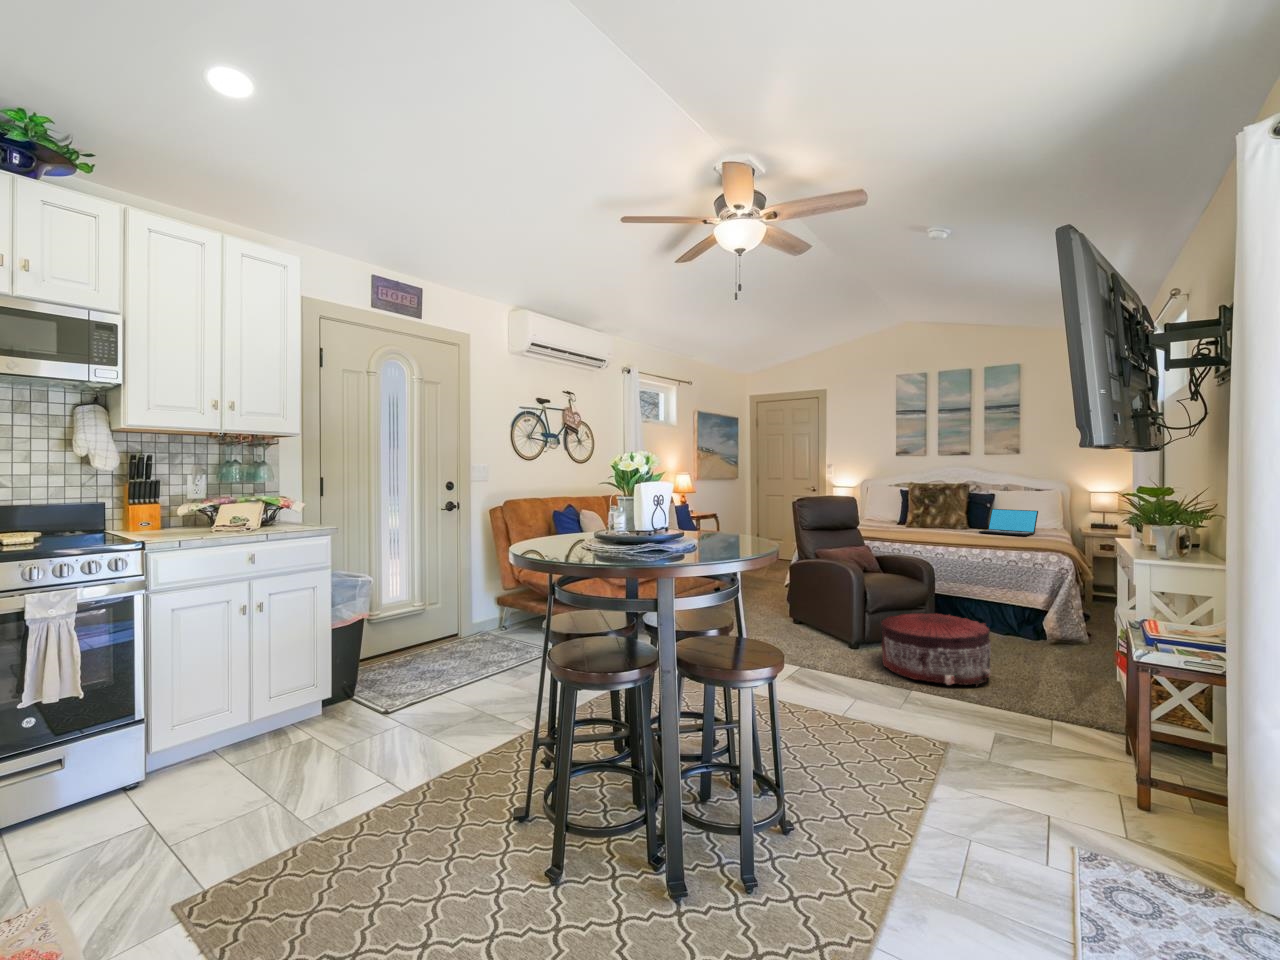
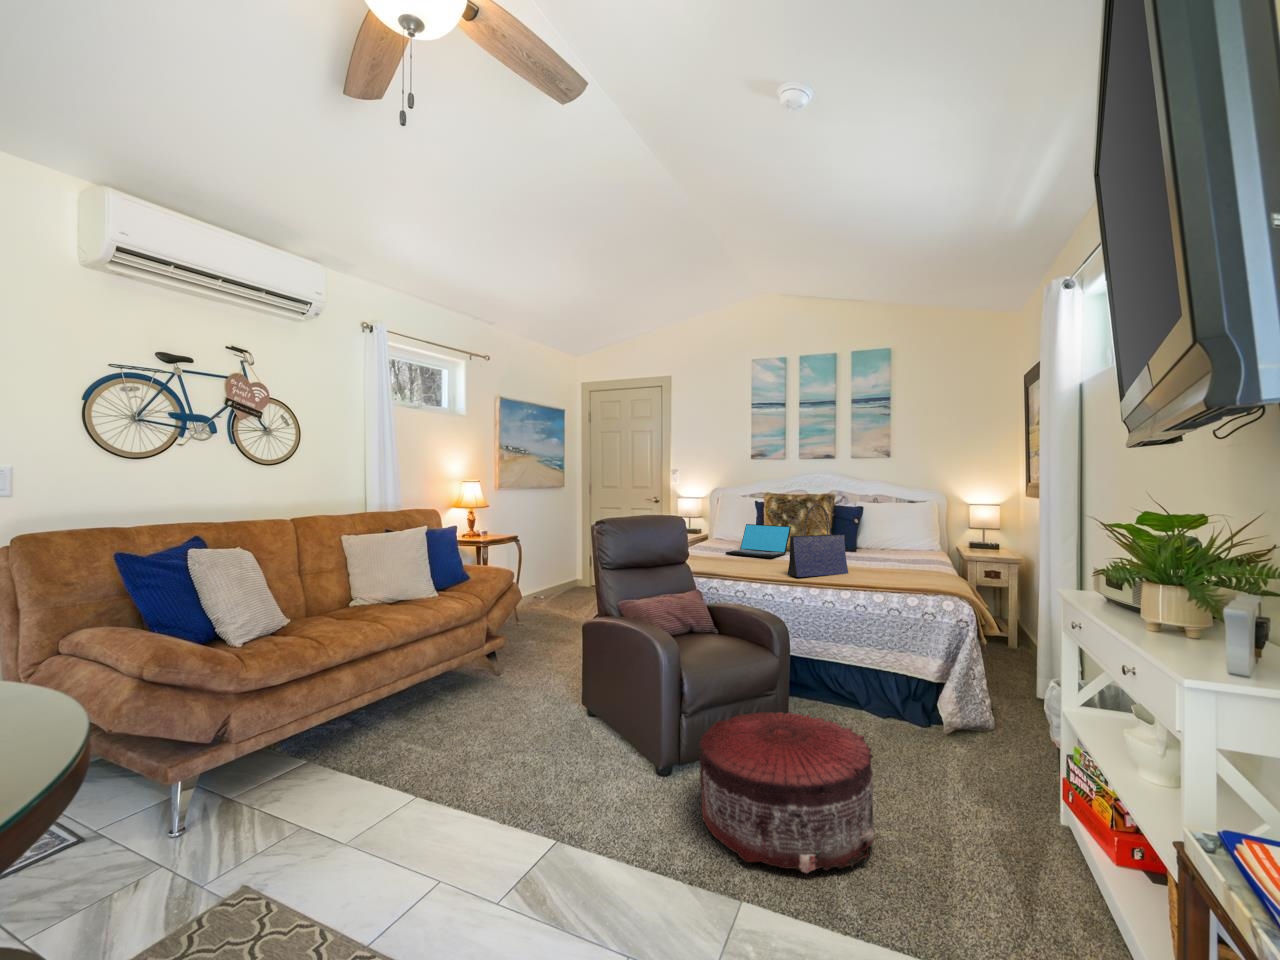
tote bag: none [931,490,979,541] -> present [788,505,848,577]
laptop: present [979,509,1038,536] -> present [726,524,791,558]

